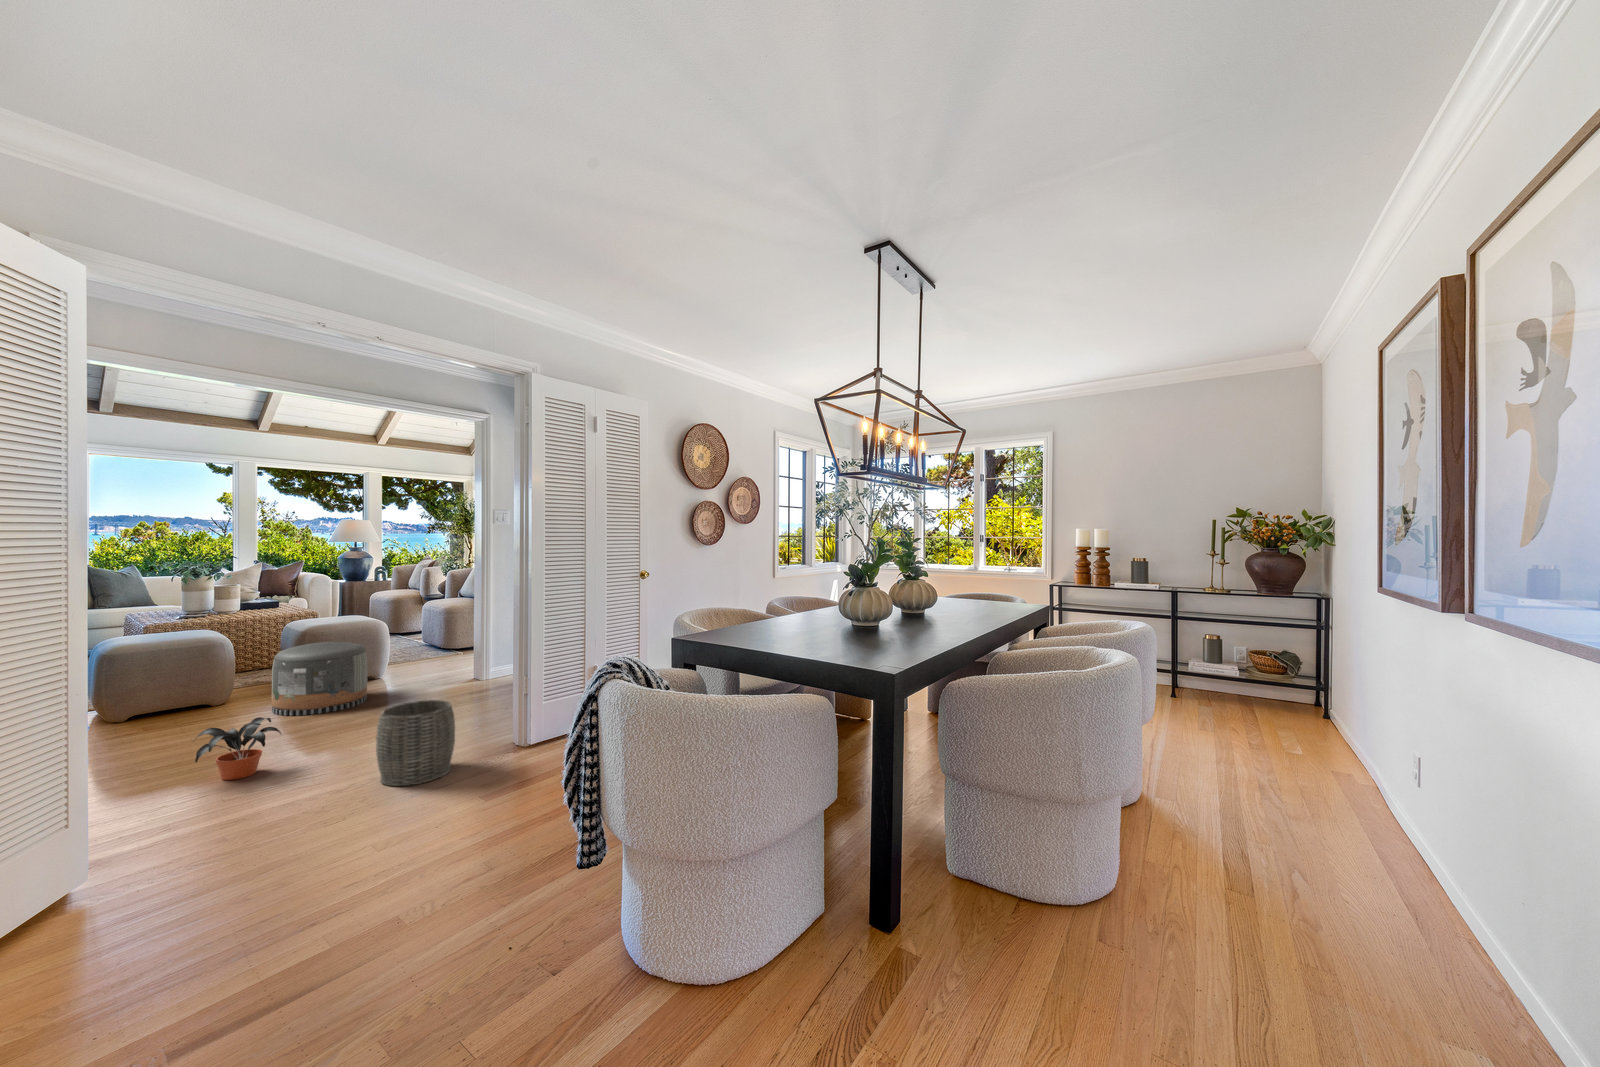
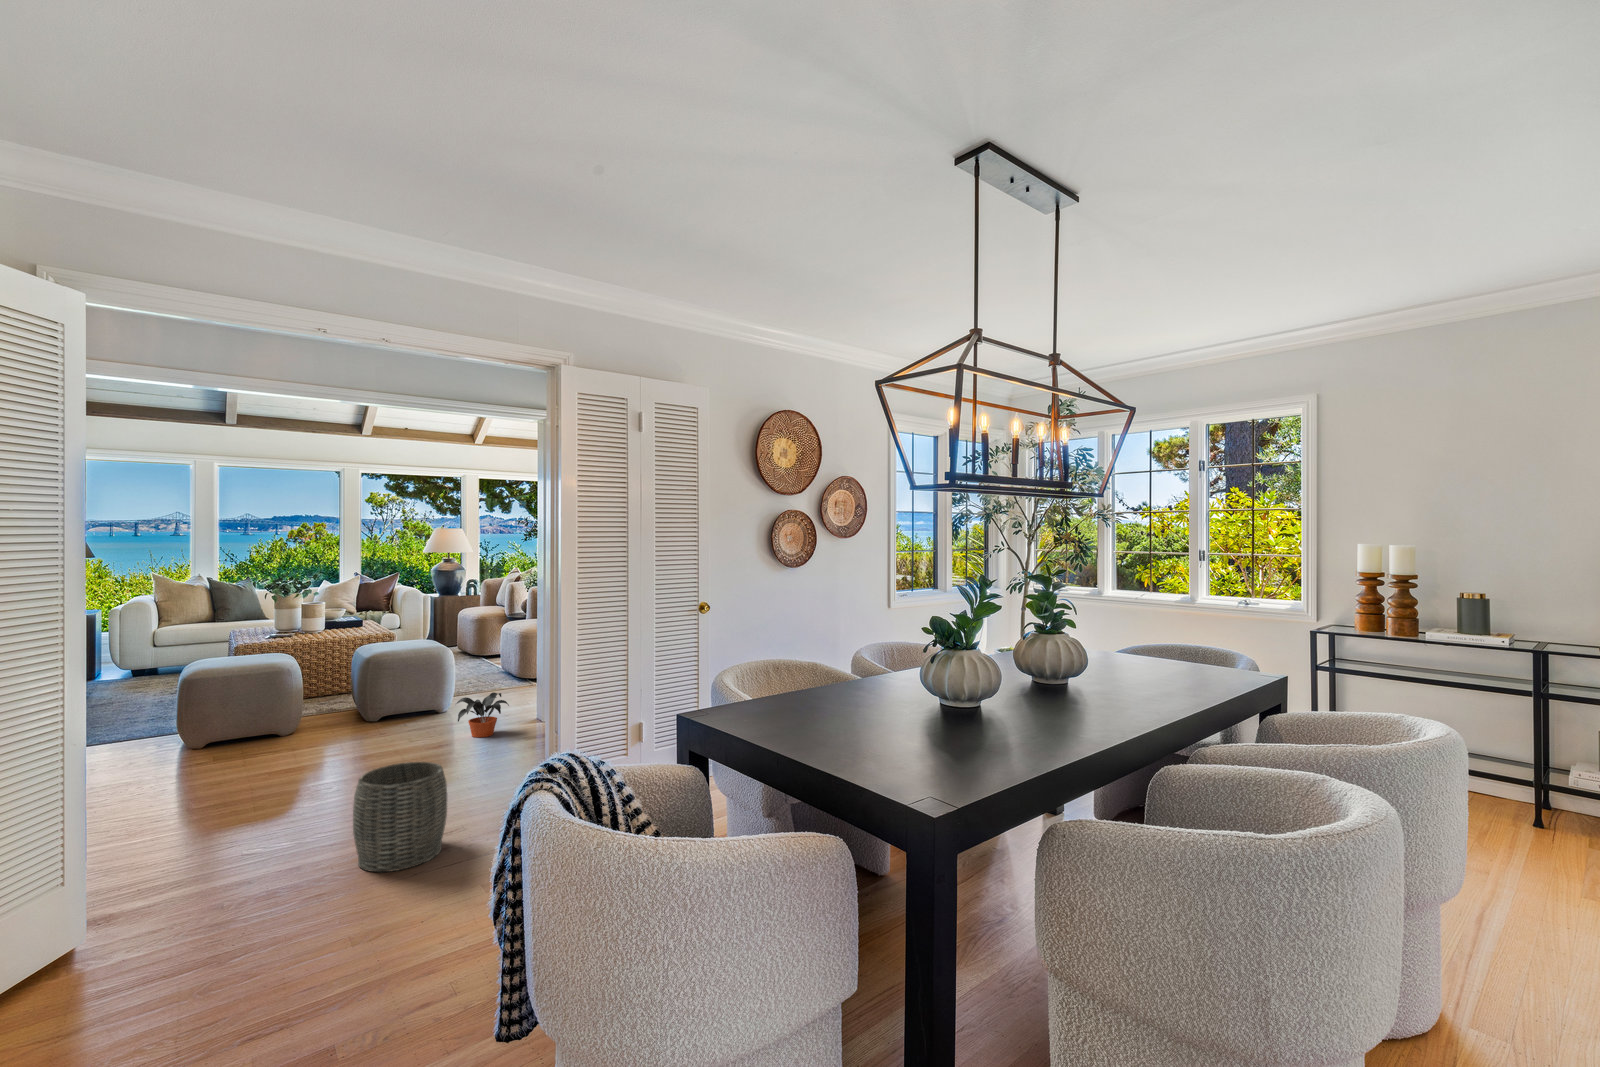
pouf: present [272,642,367,716] -> none [314,673,413,756]
potted plant: present [195,717,281,780] -> present [457,693,509,737]

